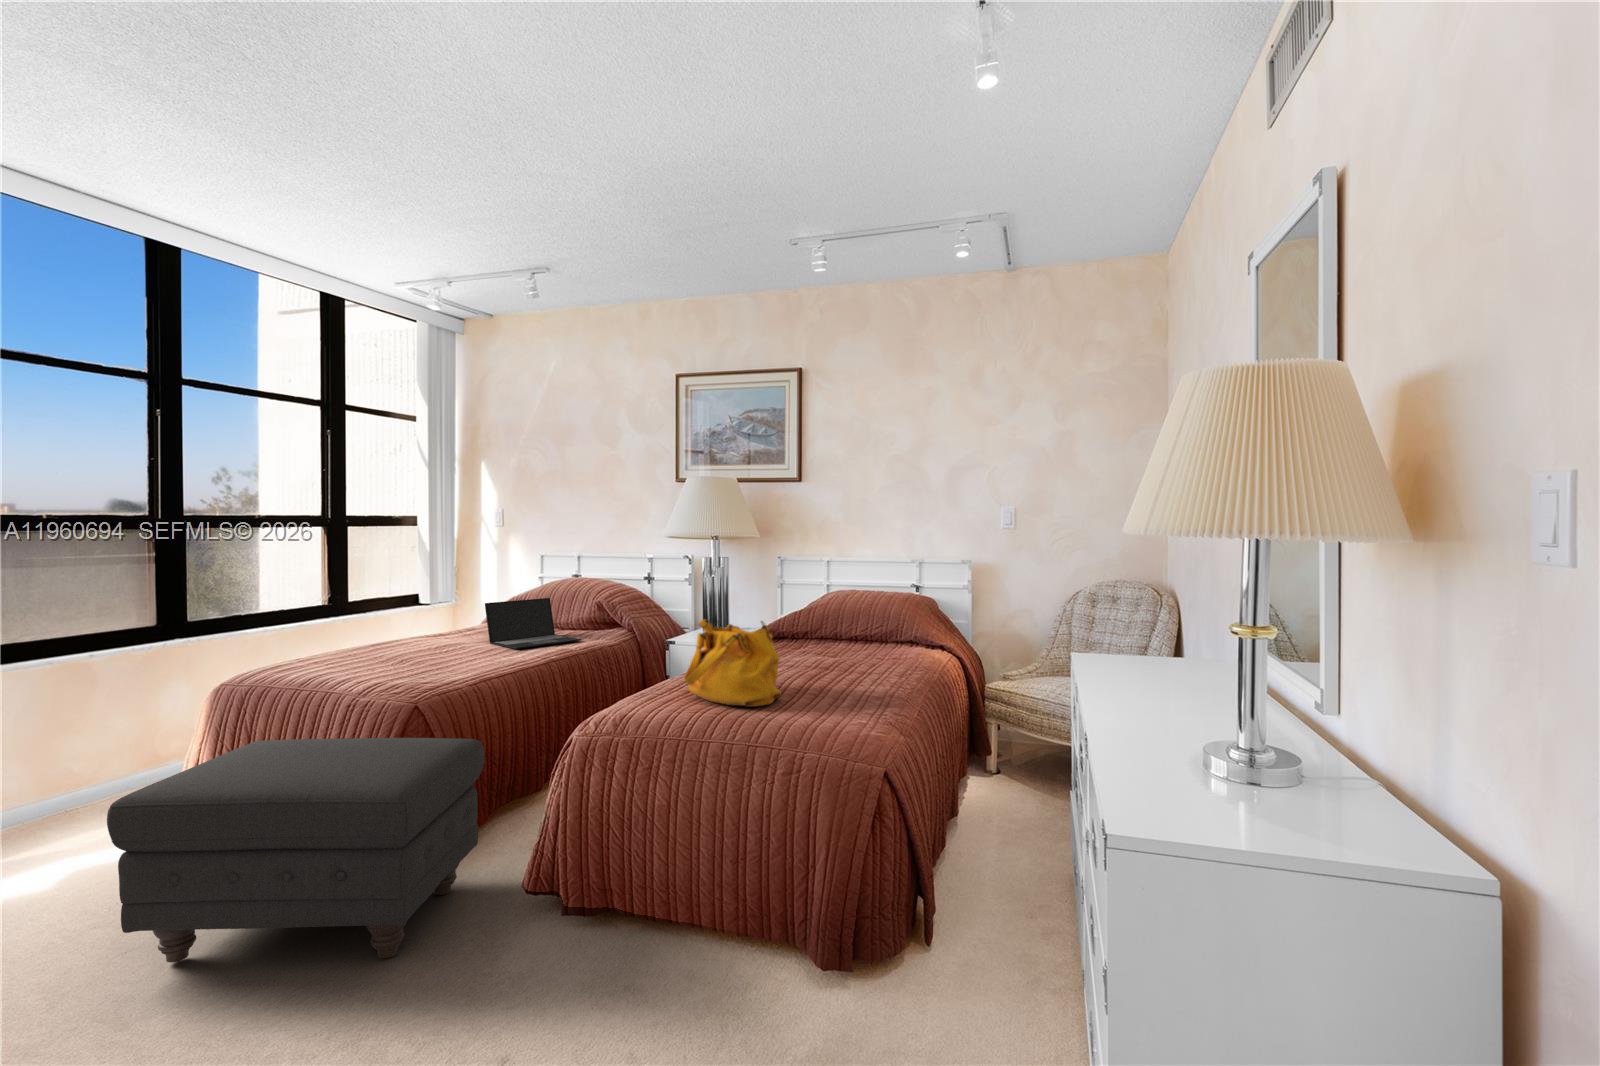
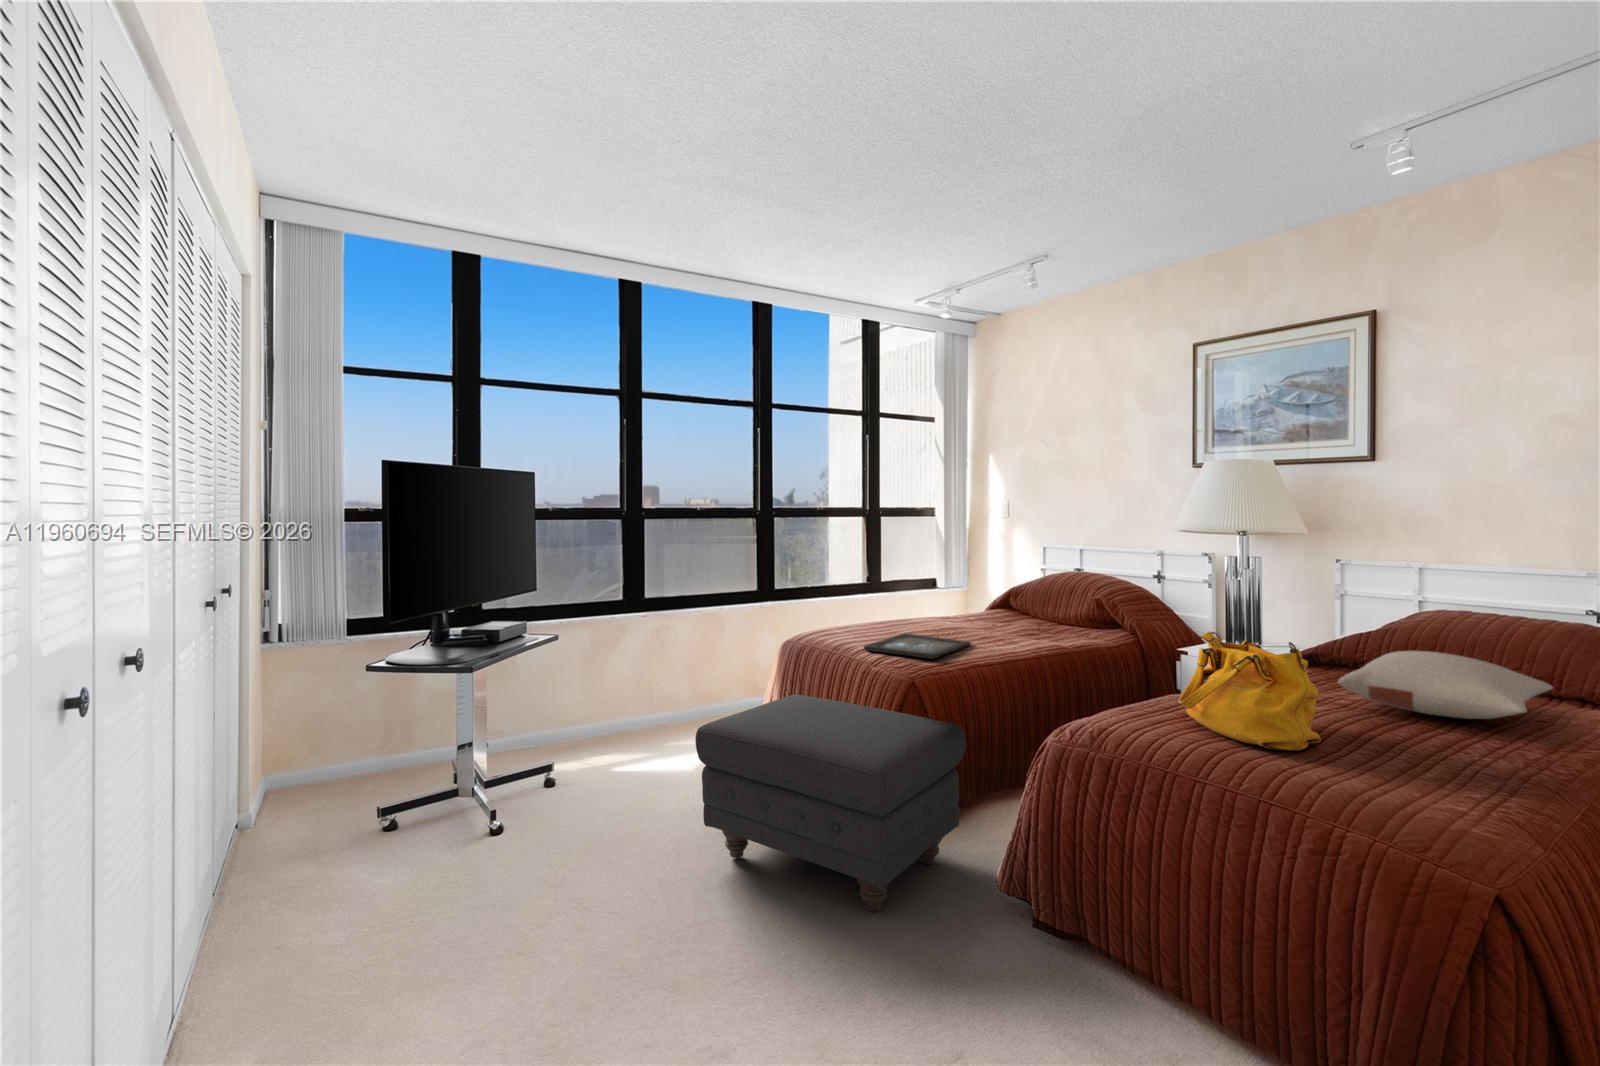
laptop: present [485,598,581,649] -> none [985,589,1078,638]
pillow: none [789,623,904,668] -> present [1338,651,1553,719]
tray: none [346,656,475,679] -> present [864,634,971,659]

